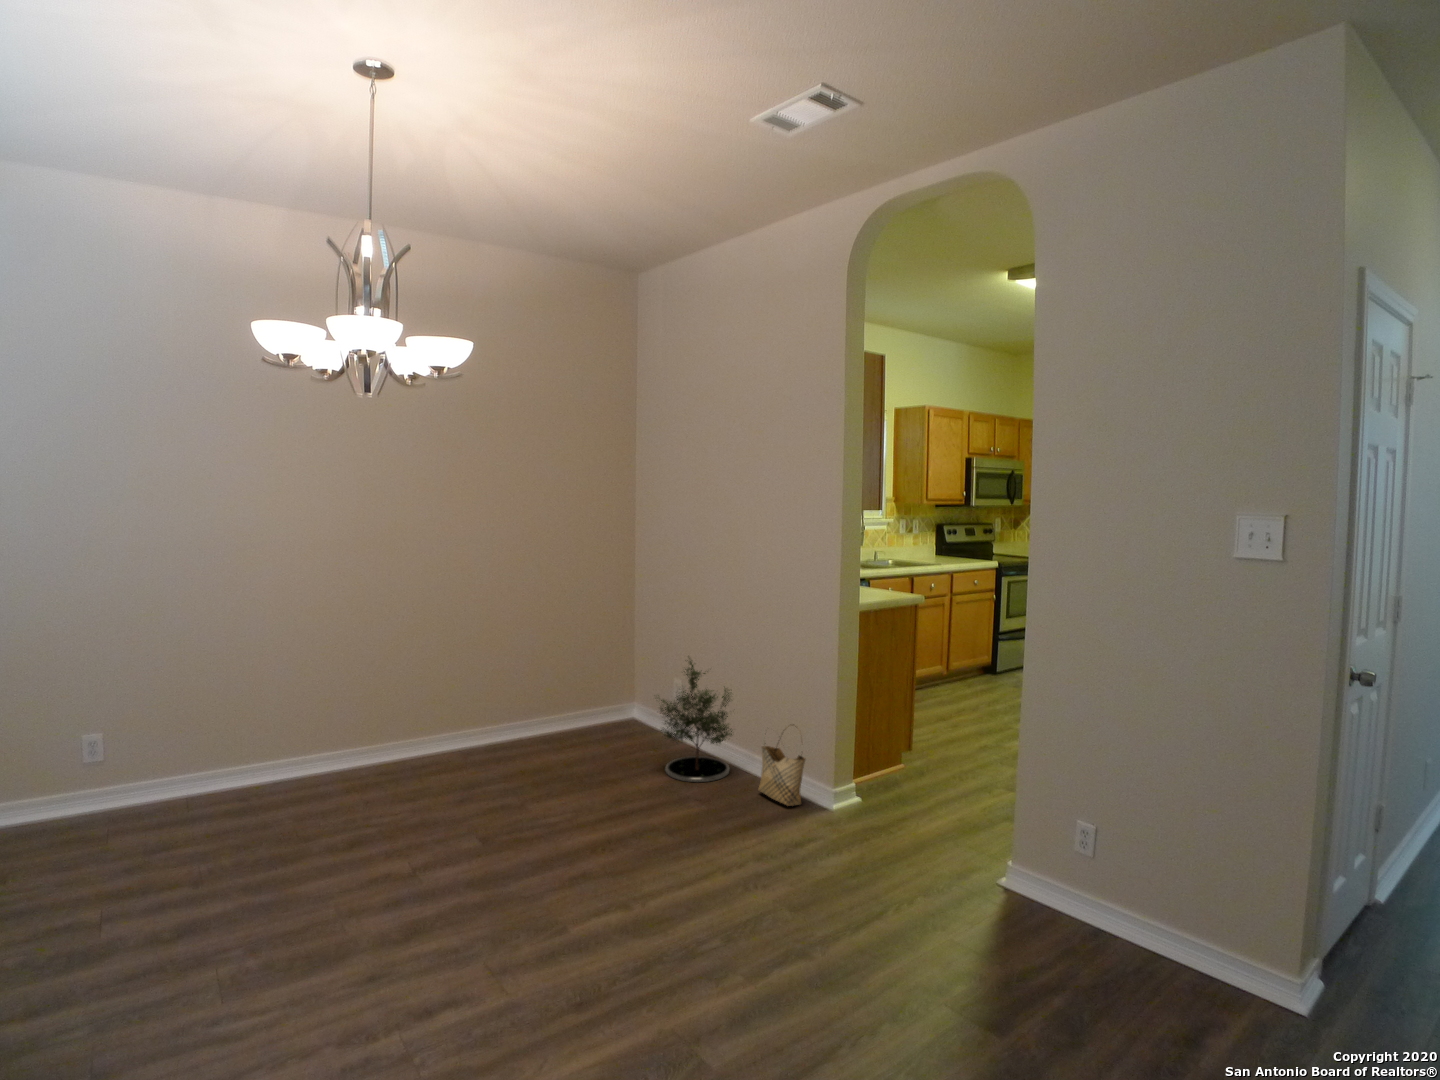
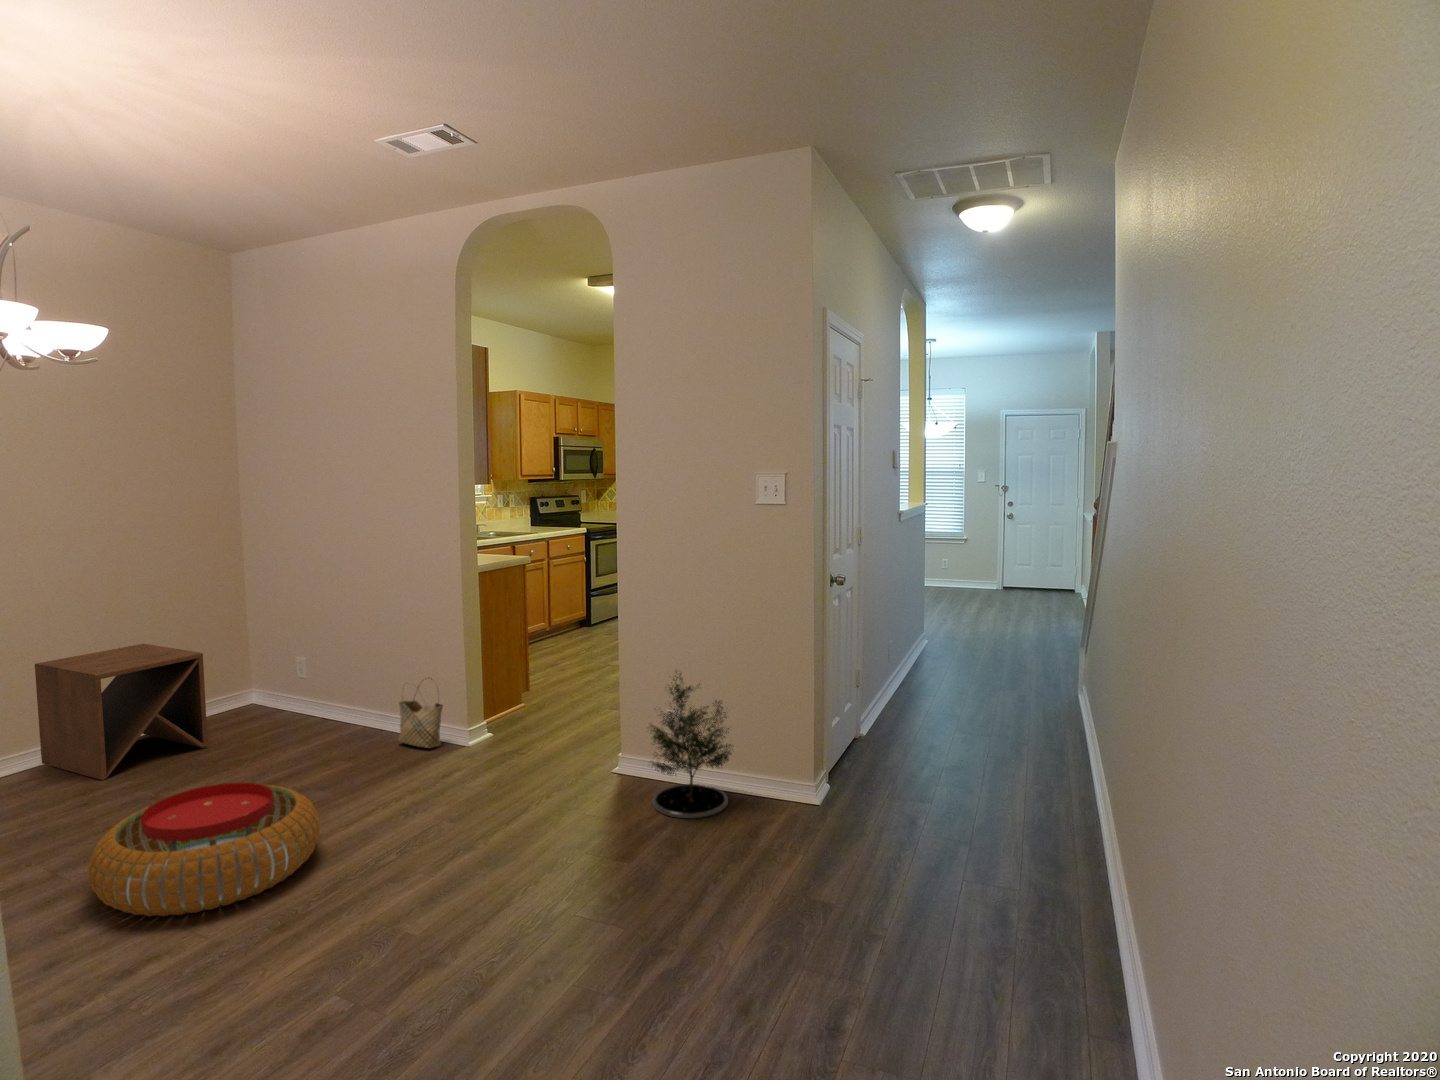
side table: none [469,650,593,778] -> present [35,644,208,780]
potted tree: present [658,658,732,782] -> present [651,671,732,819]
pouf: none [432,819,646,969] -> present [88,783,320,916]

